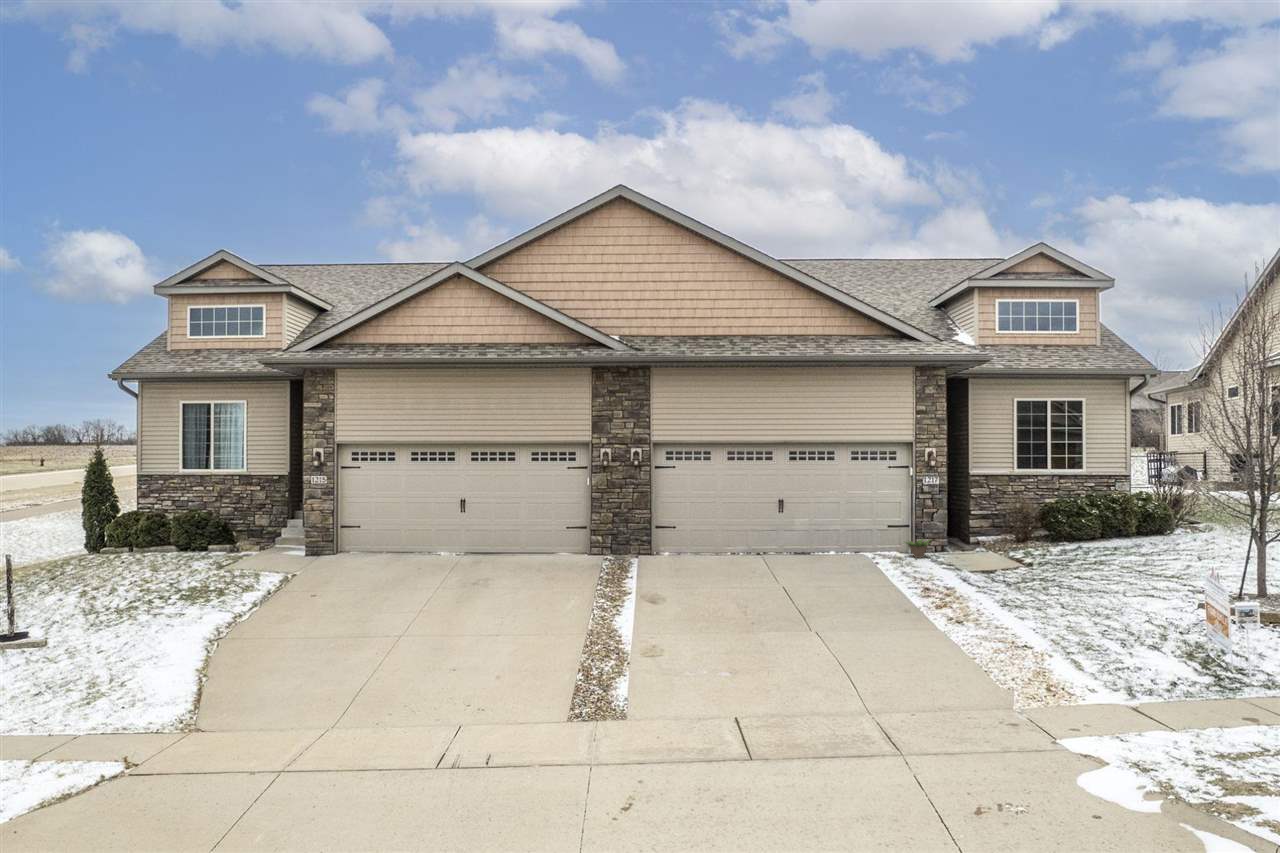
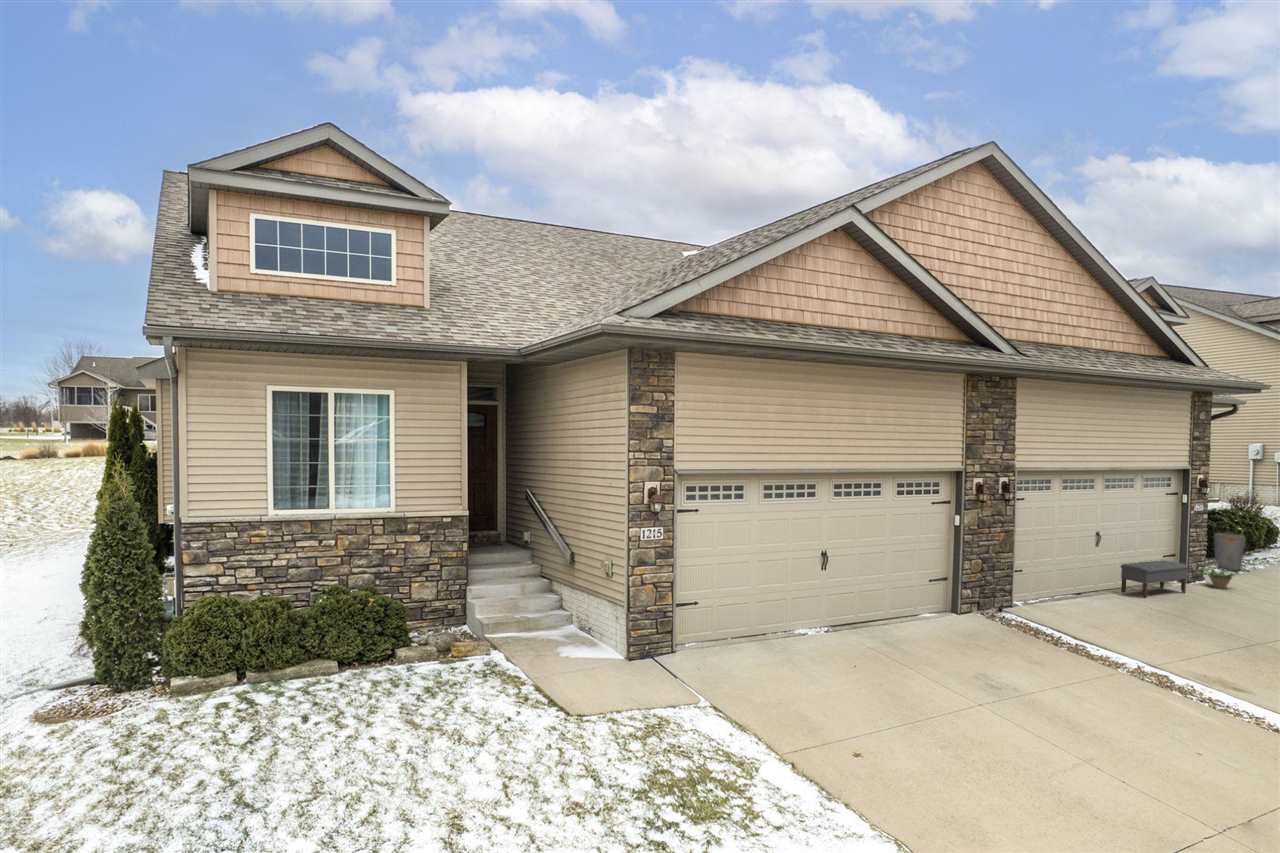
trash can: none [999,509,1027,549] -> present [1214,532,1245,571]
bench: none [794,528,859,558] -> present [1121,560,1188,598]

